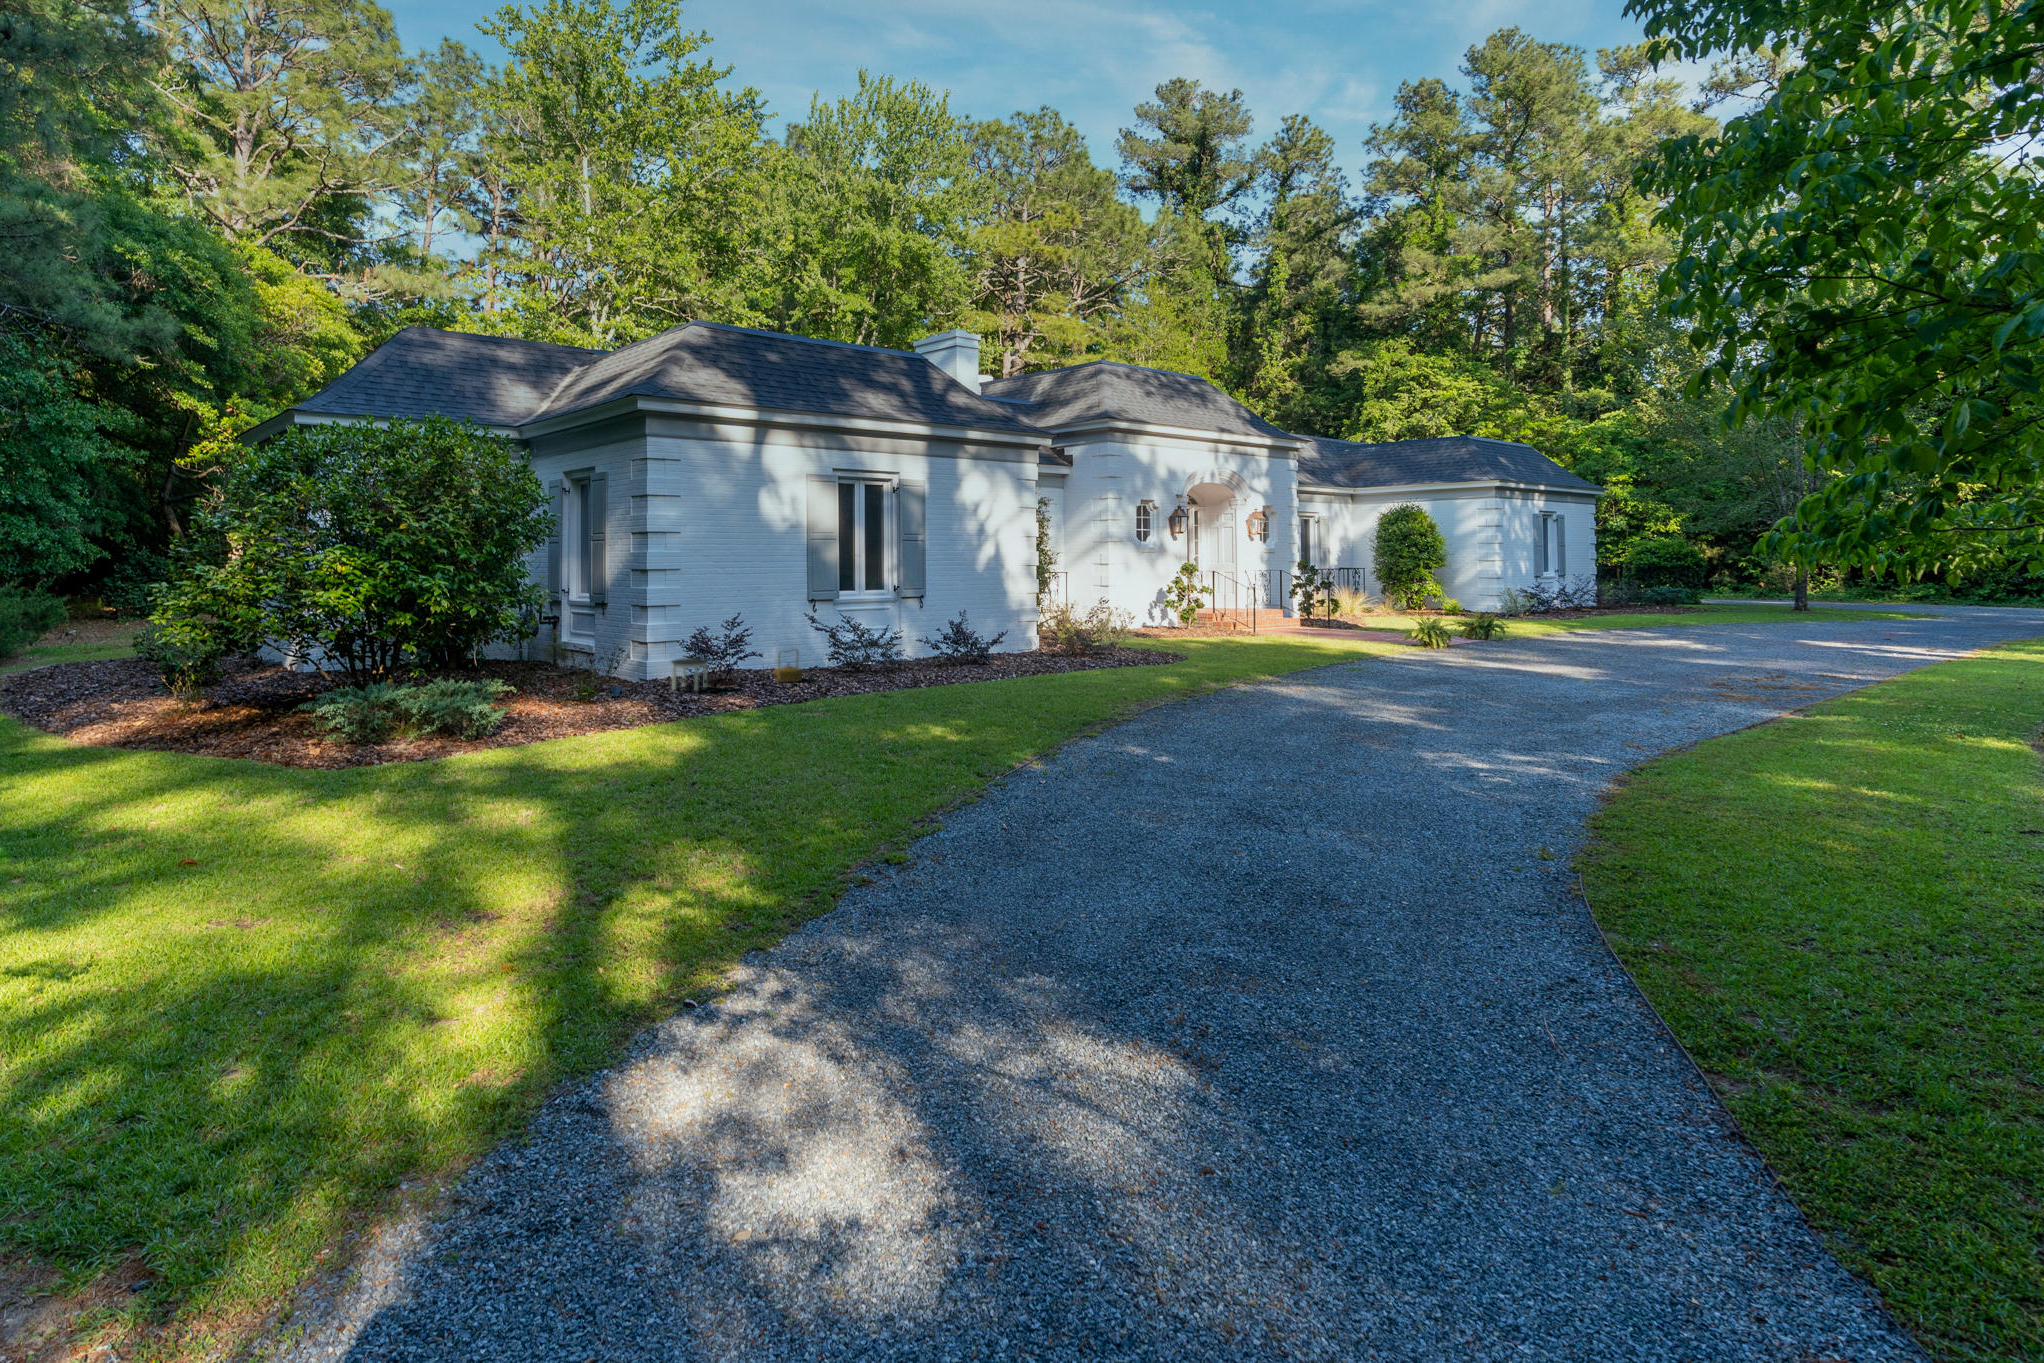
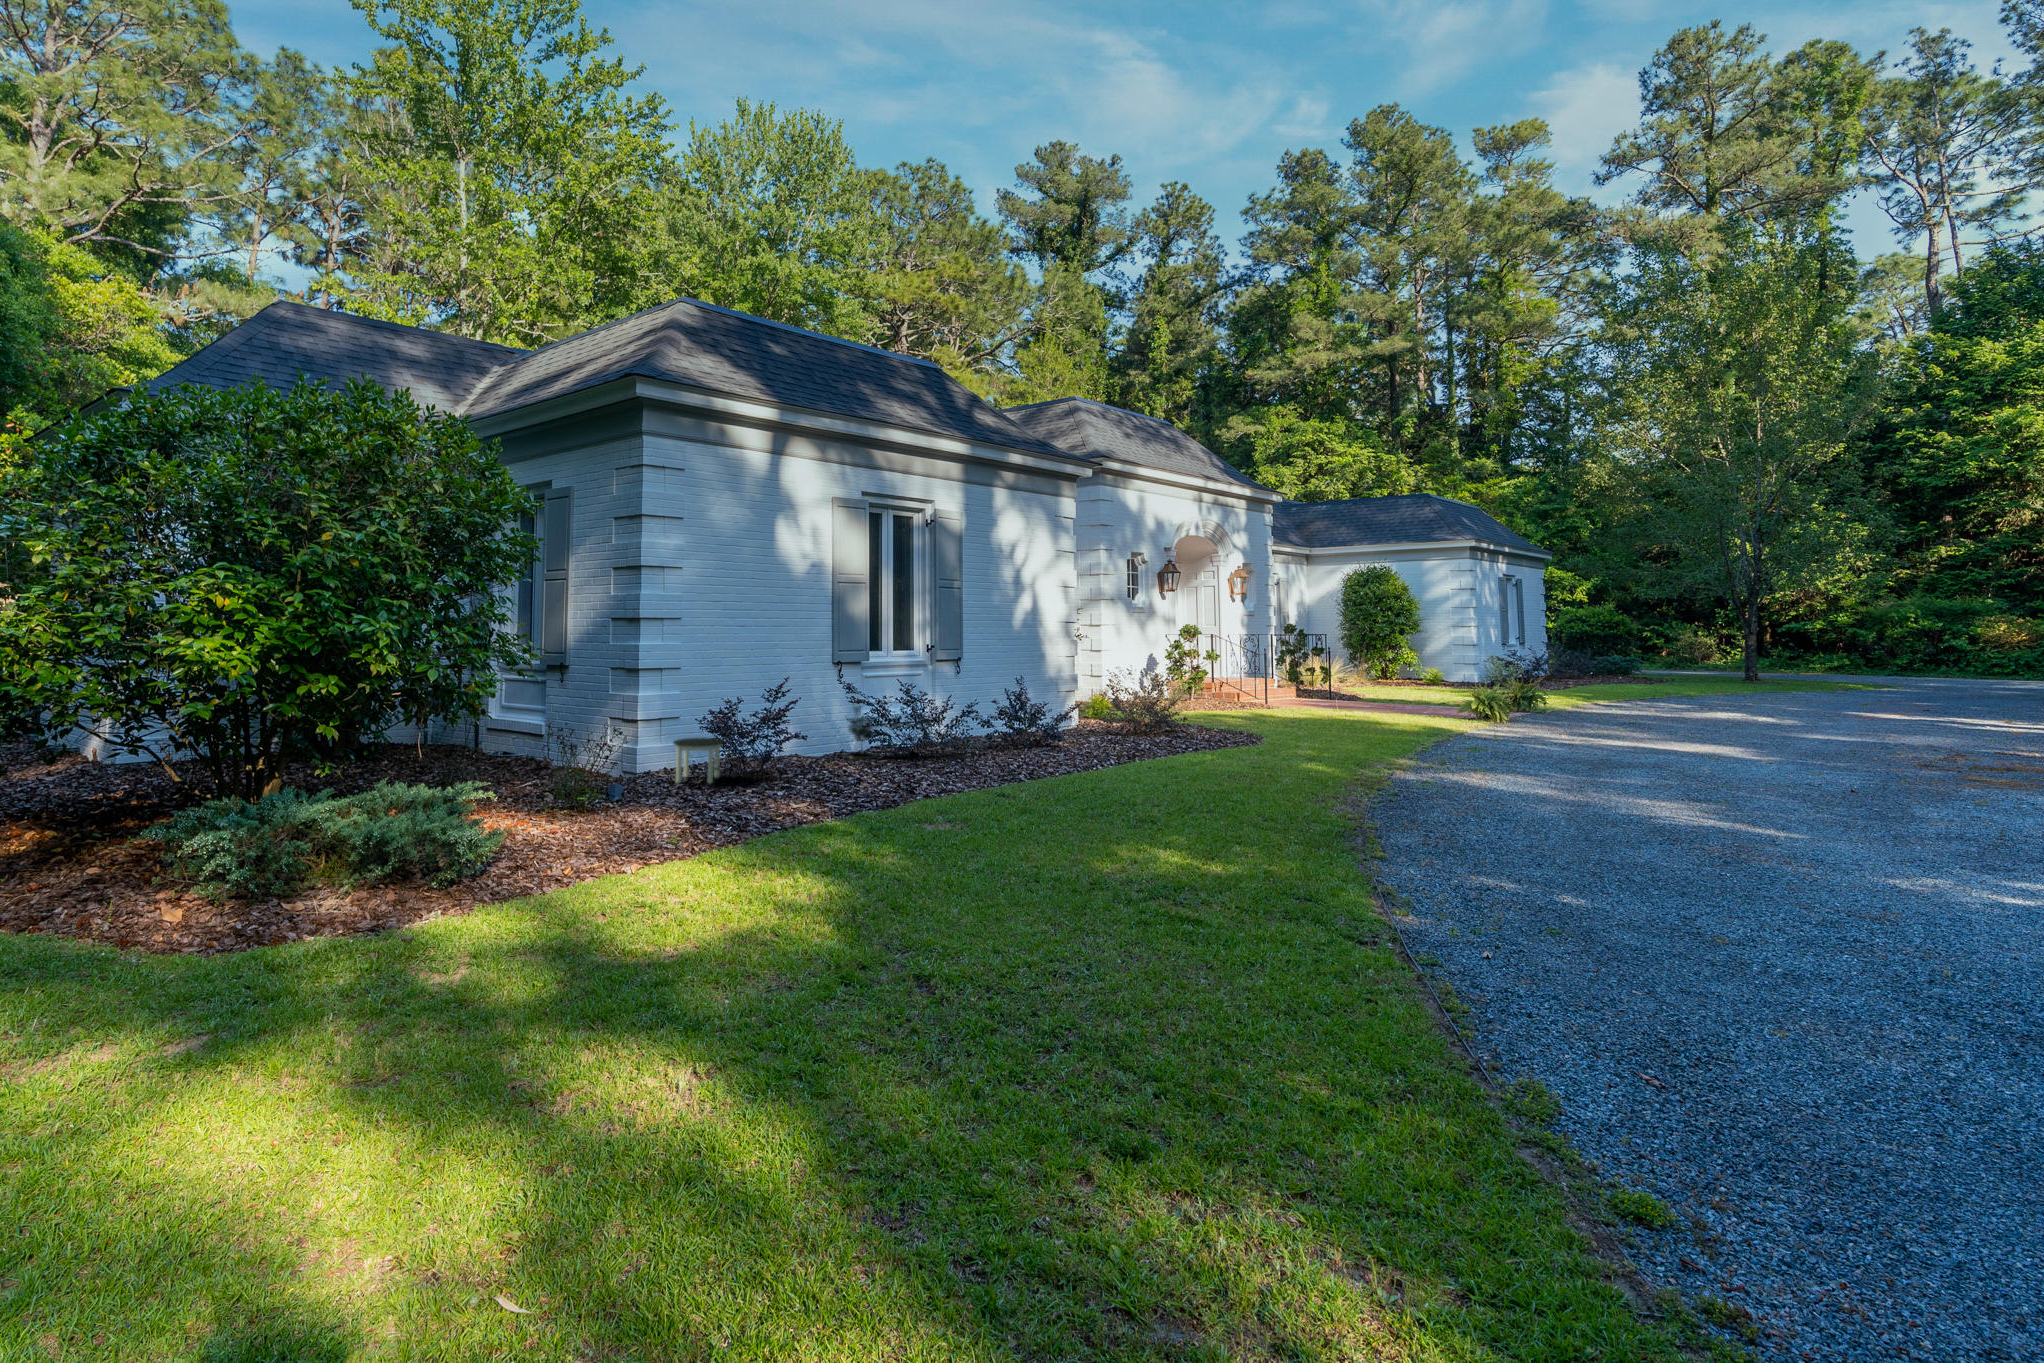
potted tree: present [541,632,570,675] -> present [845,702,876,759]
woven basket: present [775,650,802,682] -> none [797,722,834,767]

